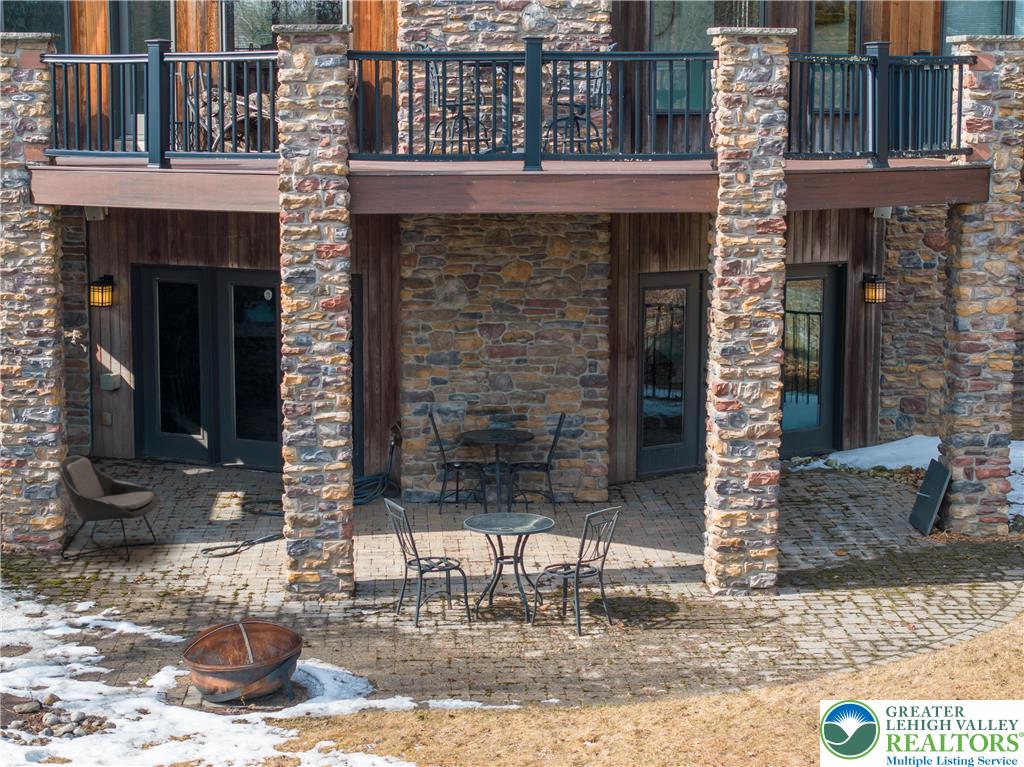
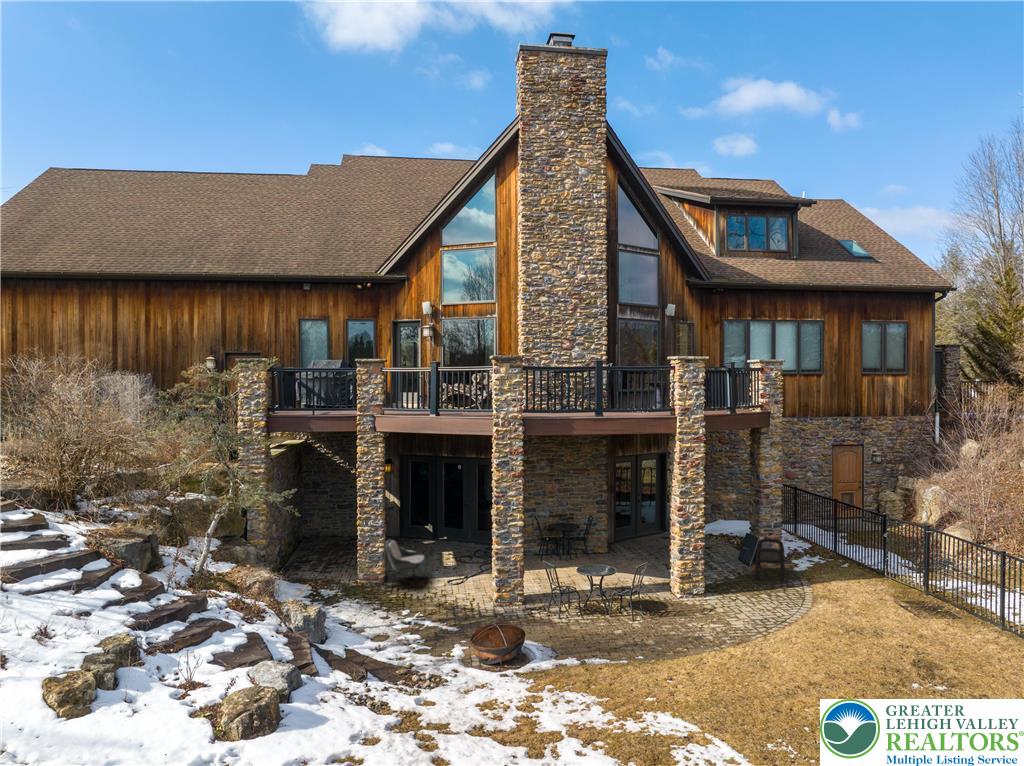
bench: none [909,470,989,565] -> present [755,538,785,582]

